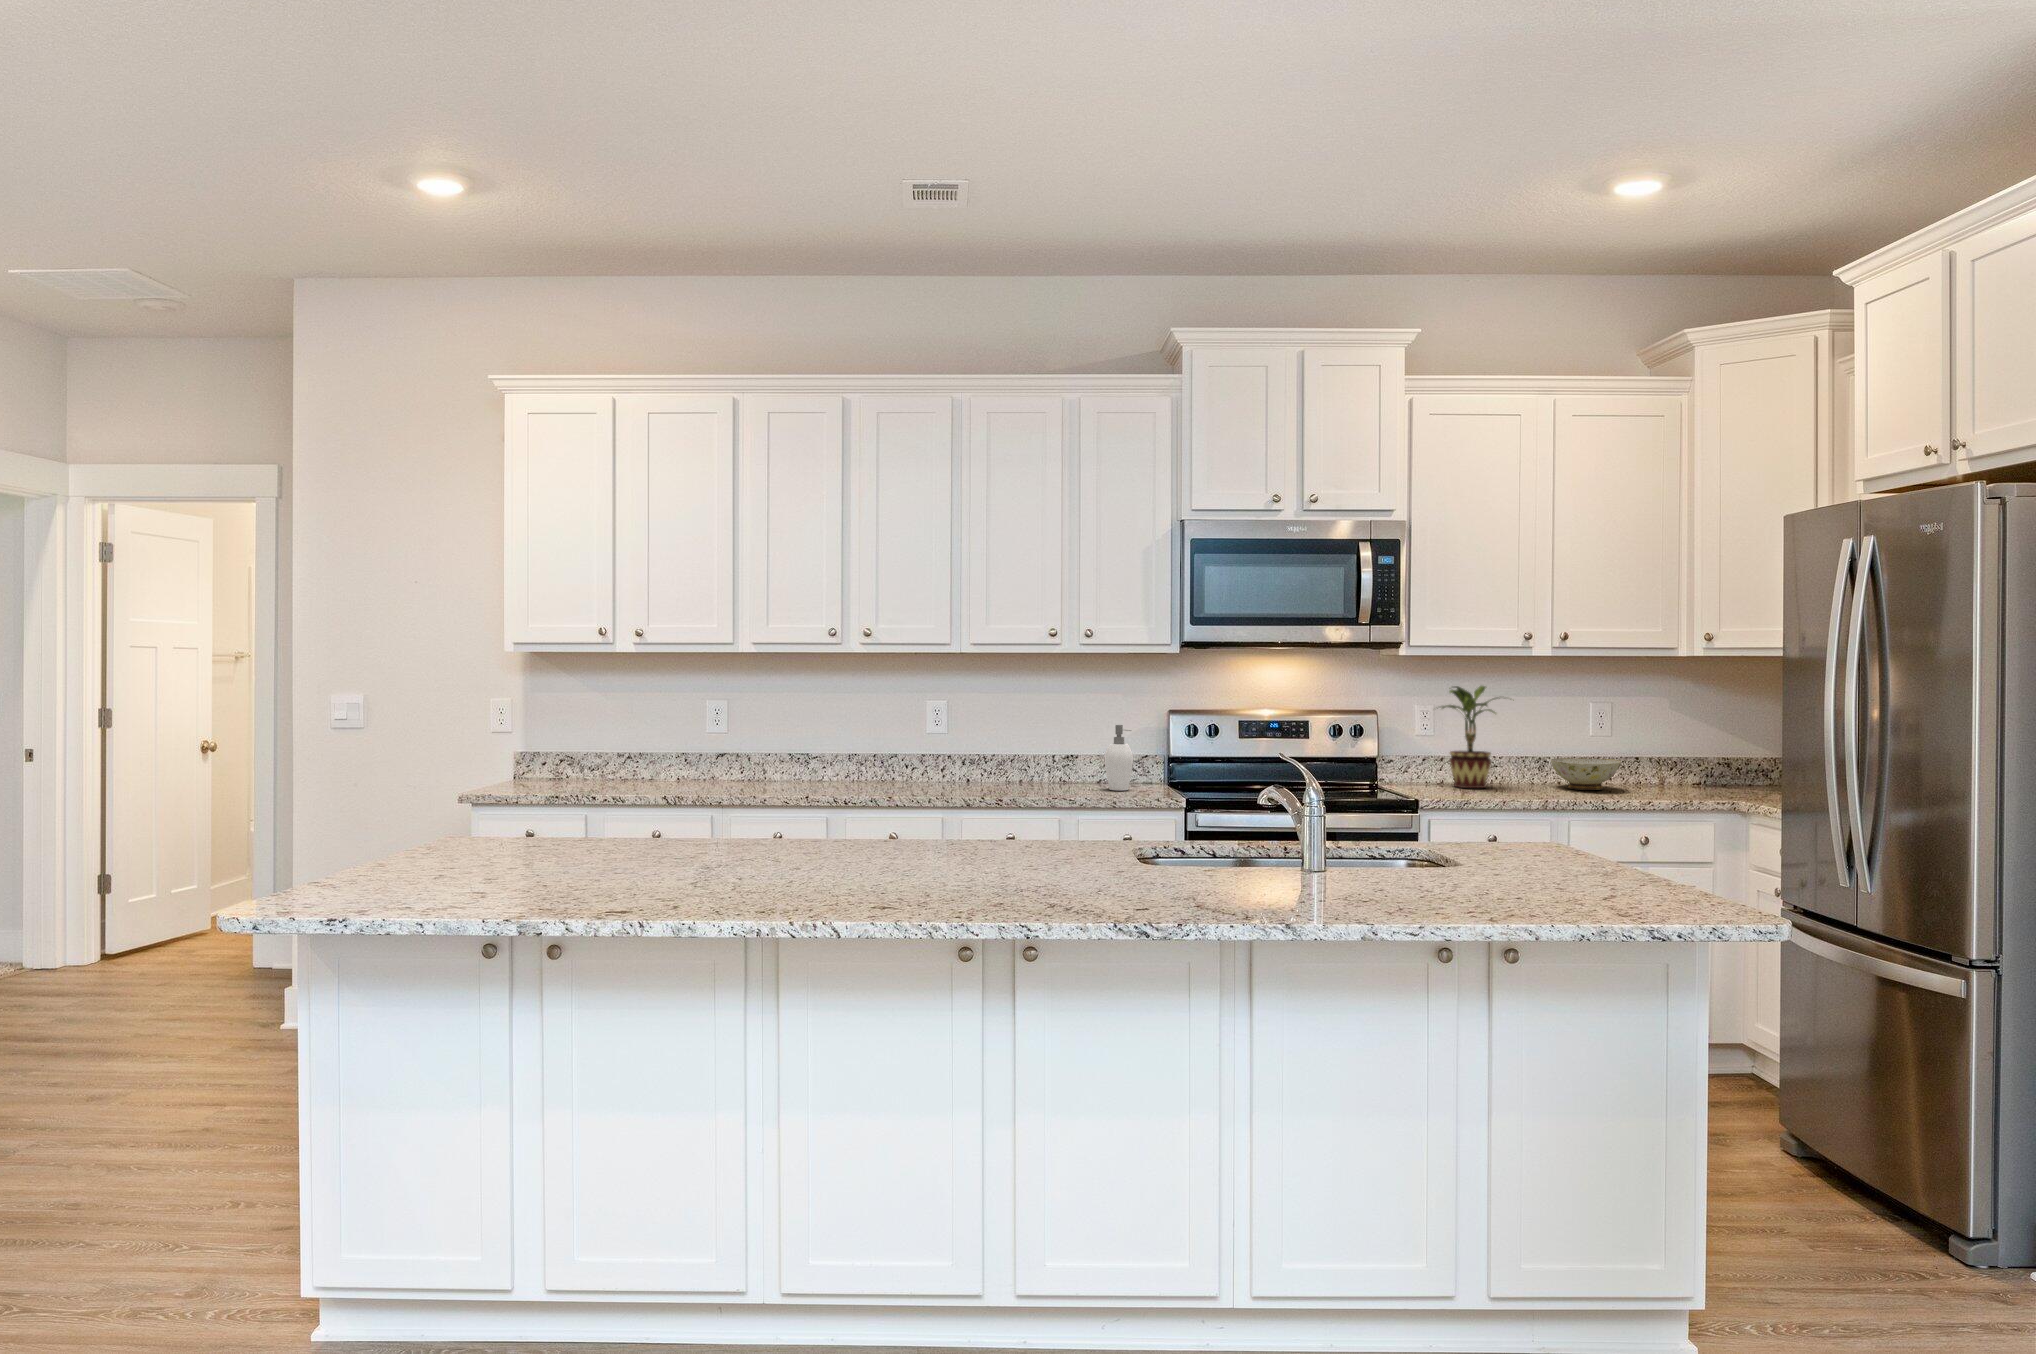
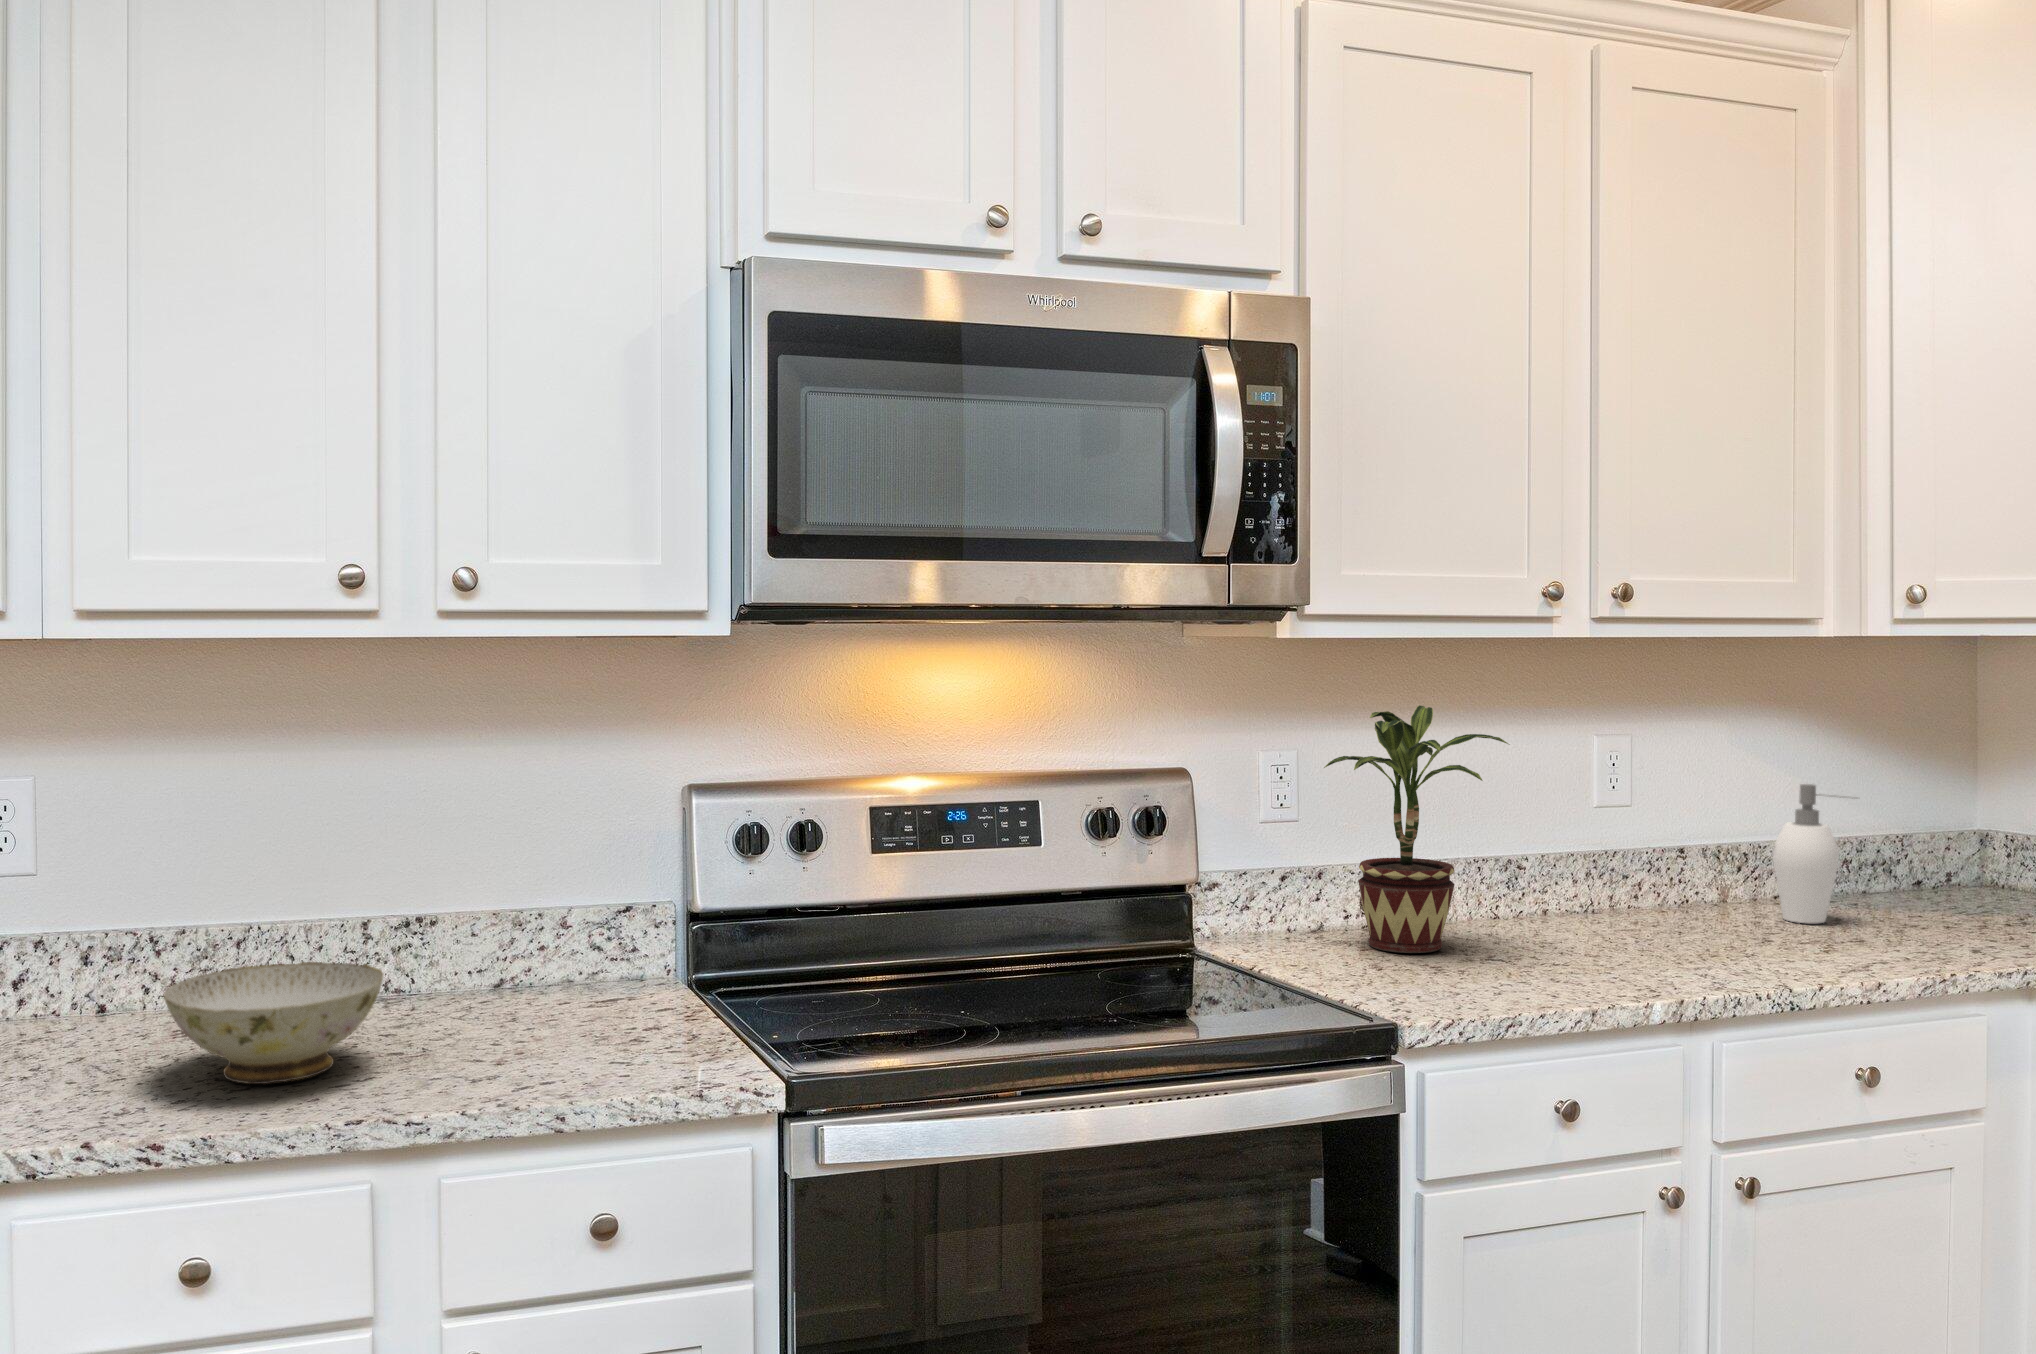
soap dispenser: present [1104,725,1133,791] -> present [1773,784,1849,923]
ceramic bowl: present [1551,758,1621,790] -> present [164,962,383,1084]

